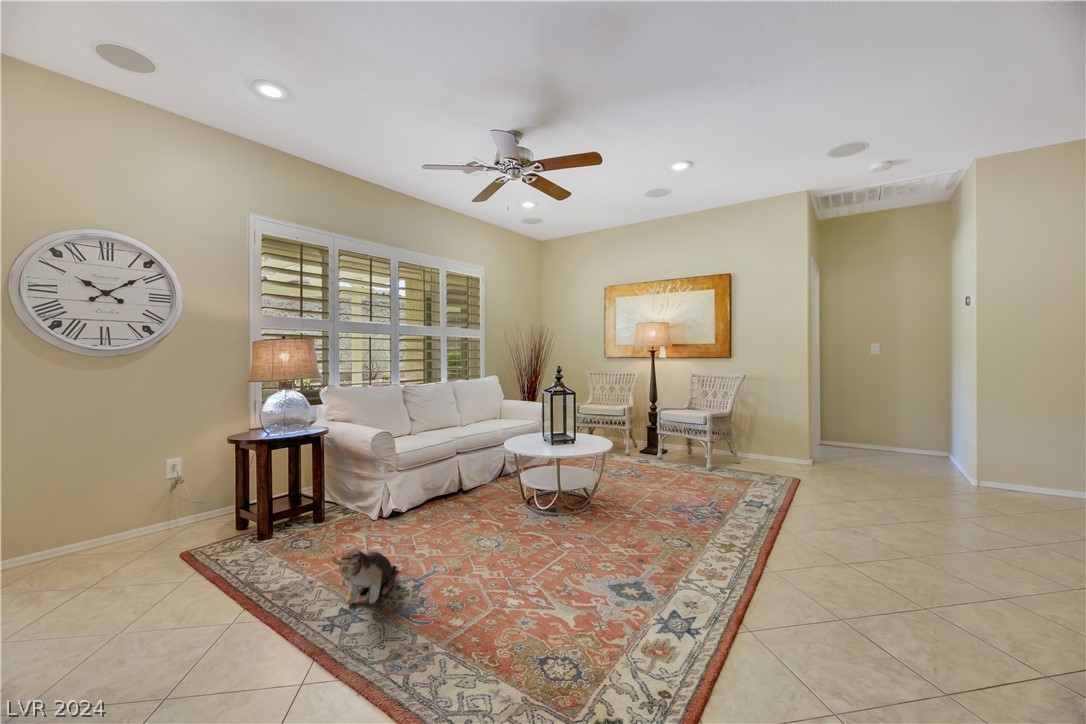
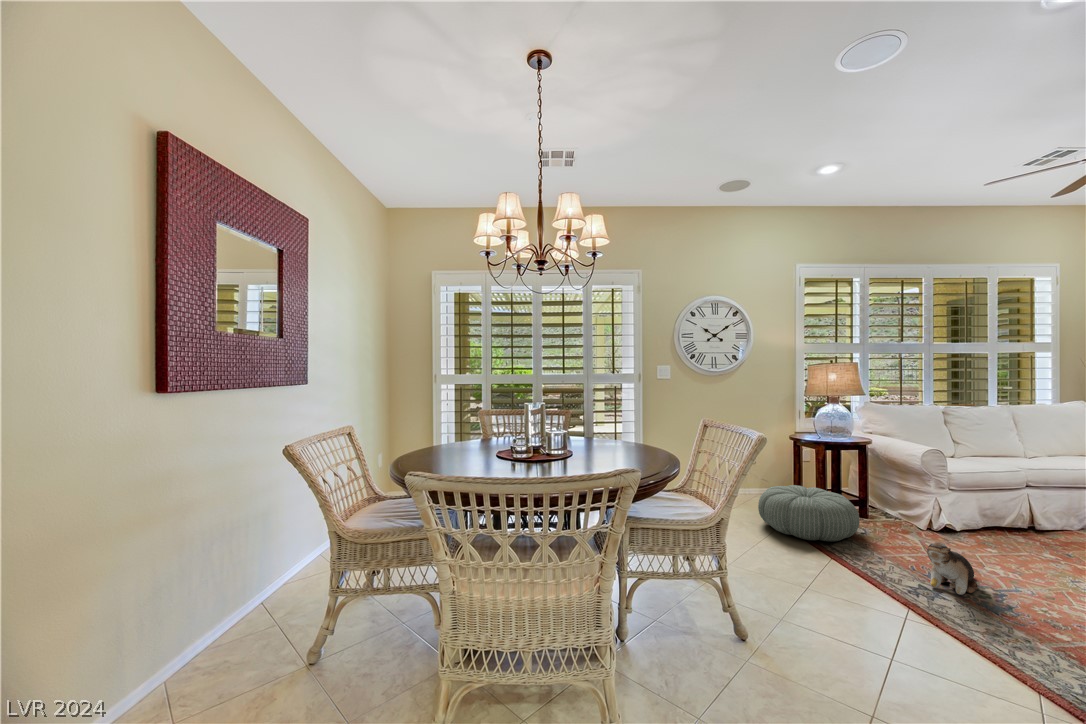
pouf: none [152,503,298,589] -> present [758,485,859,542]

